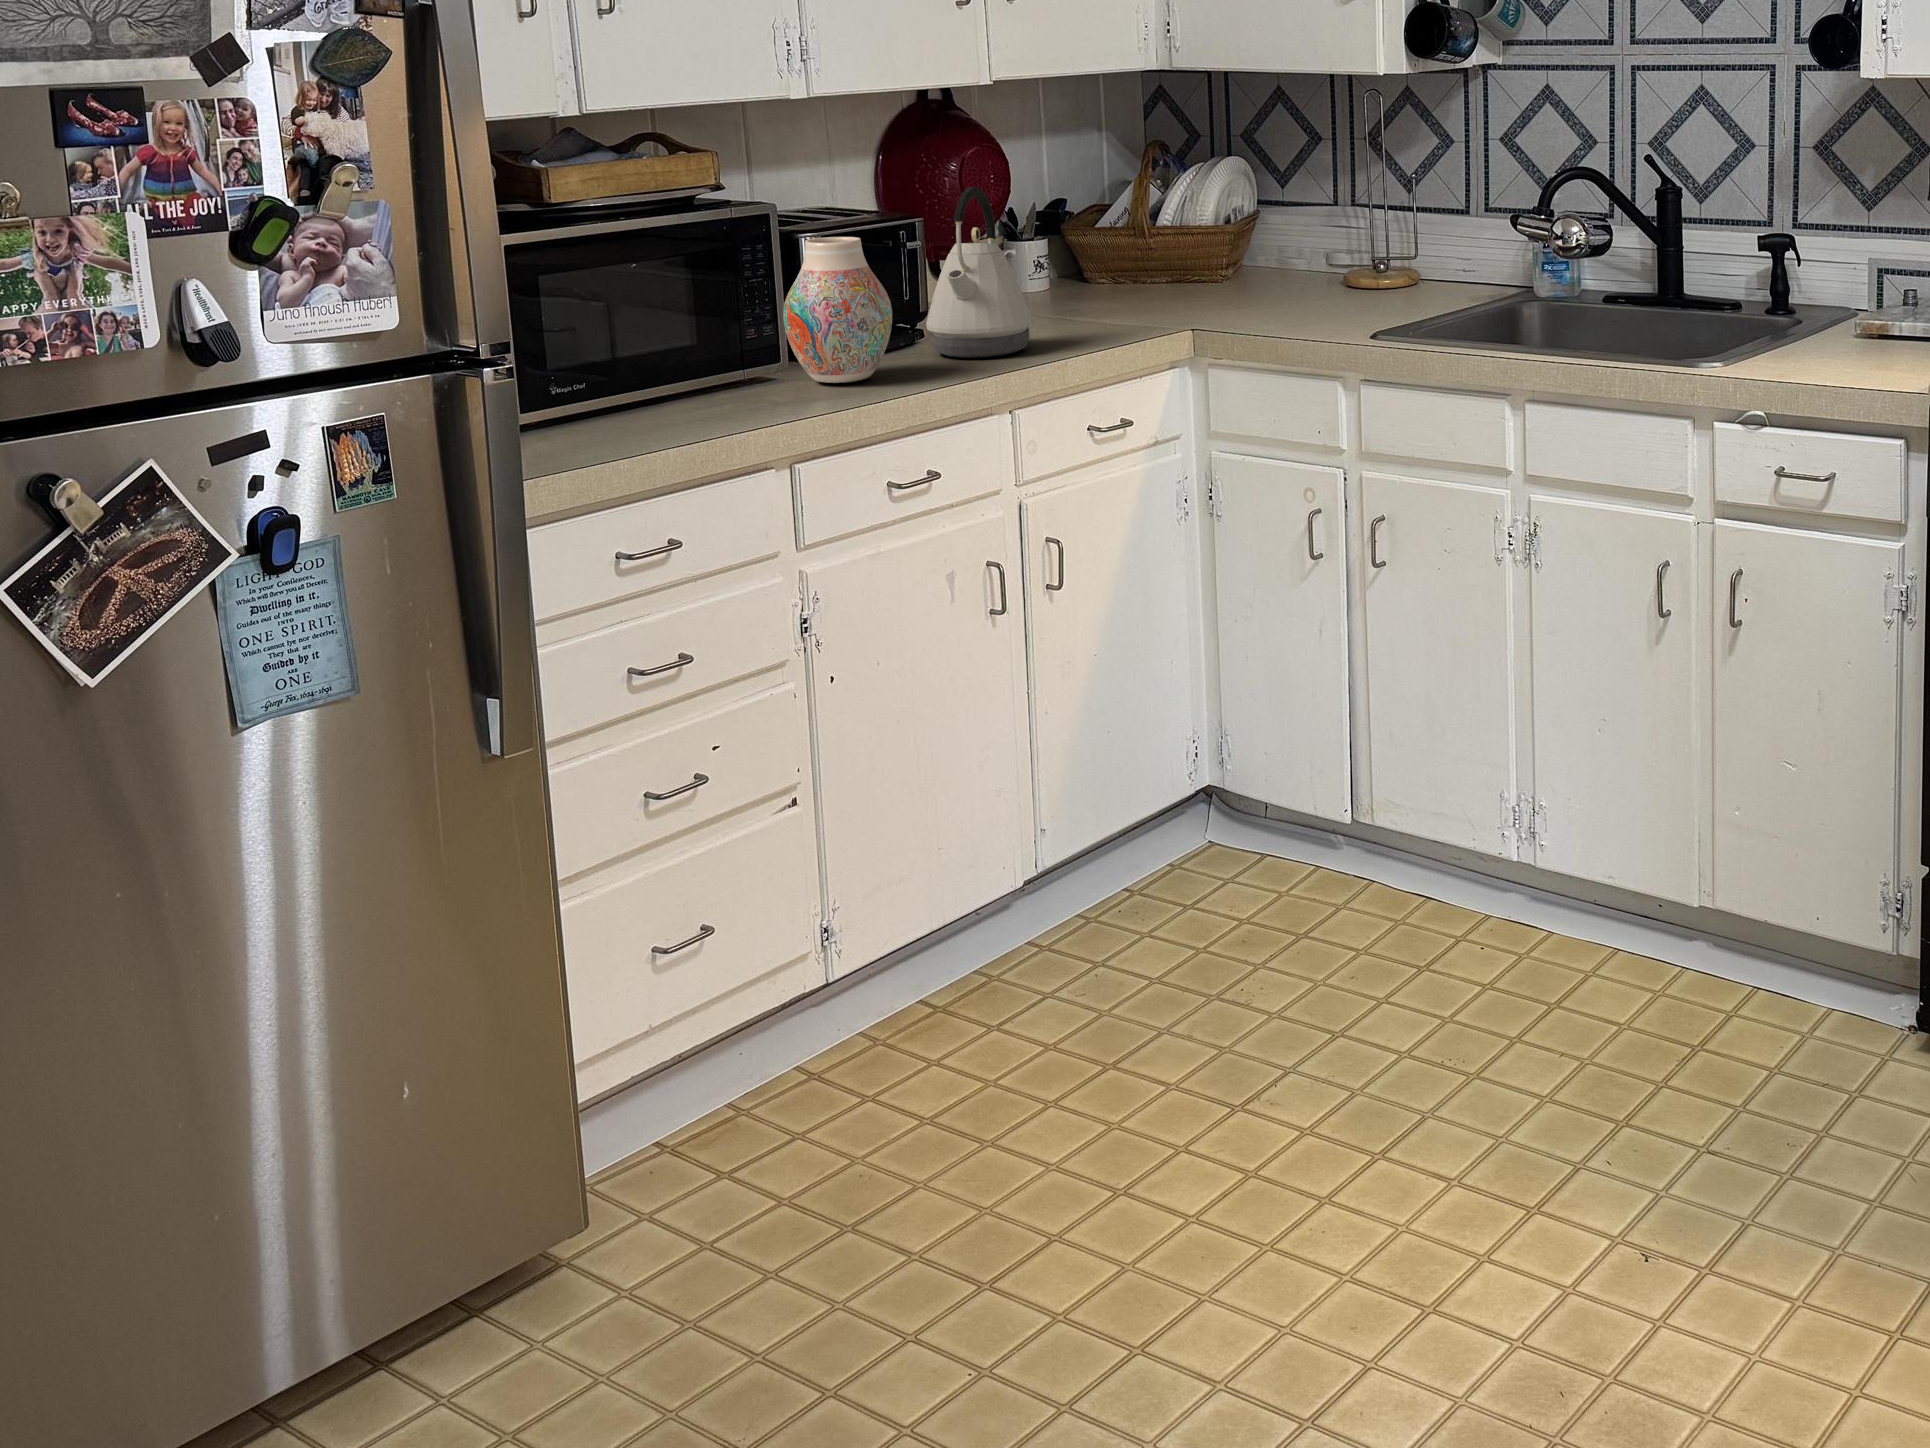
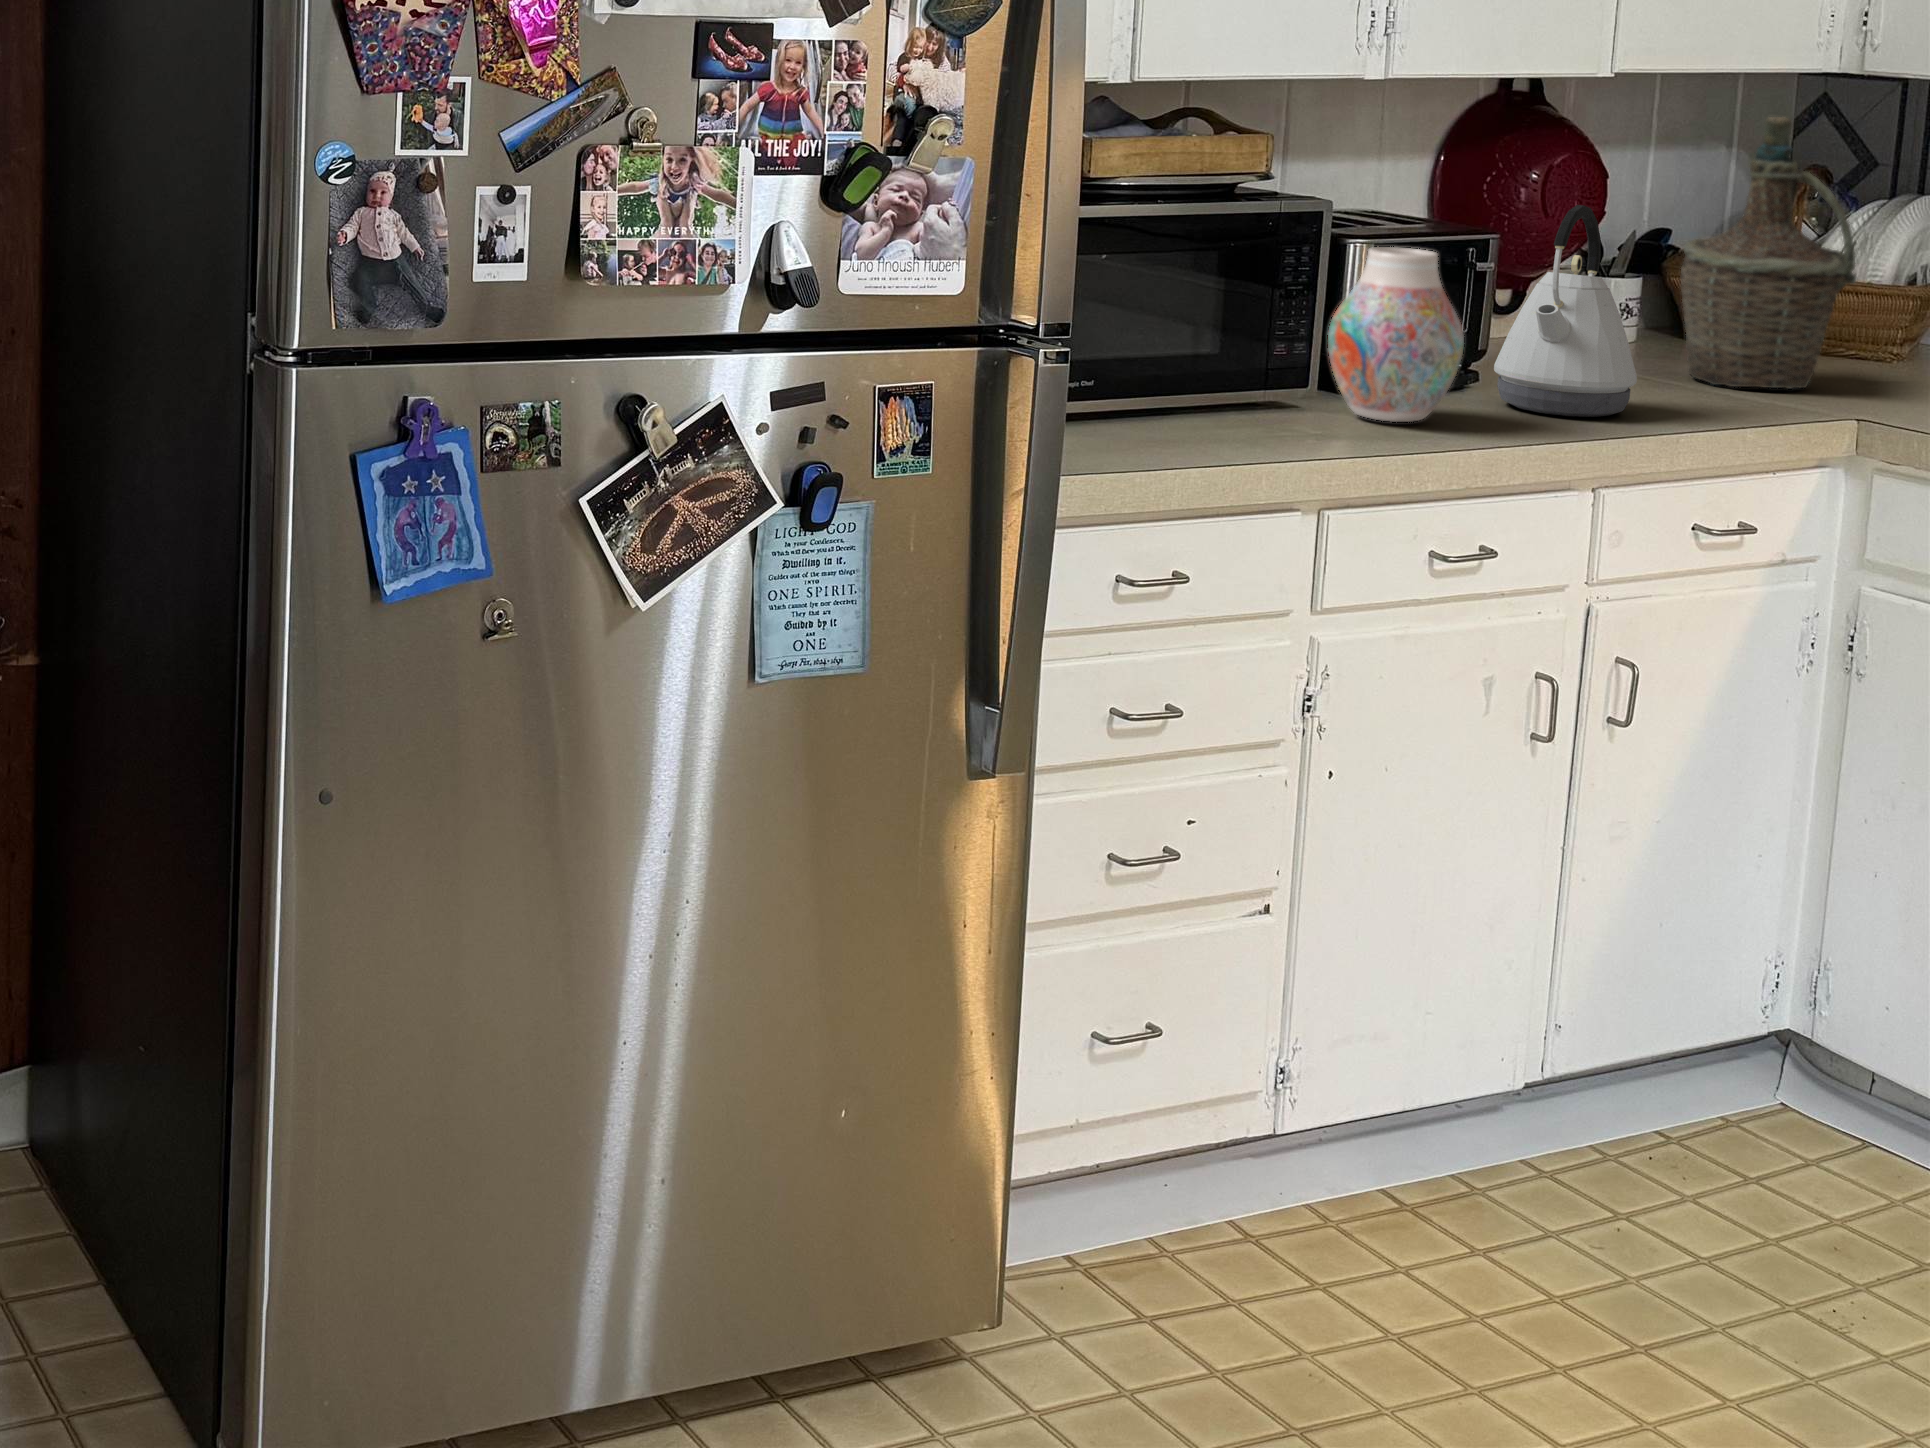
bottle: none [1063,103,1184,316] -> present [1681,117,1856,389]

